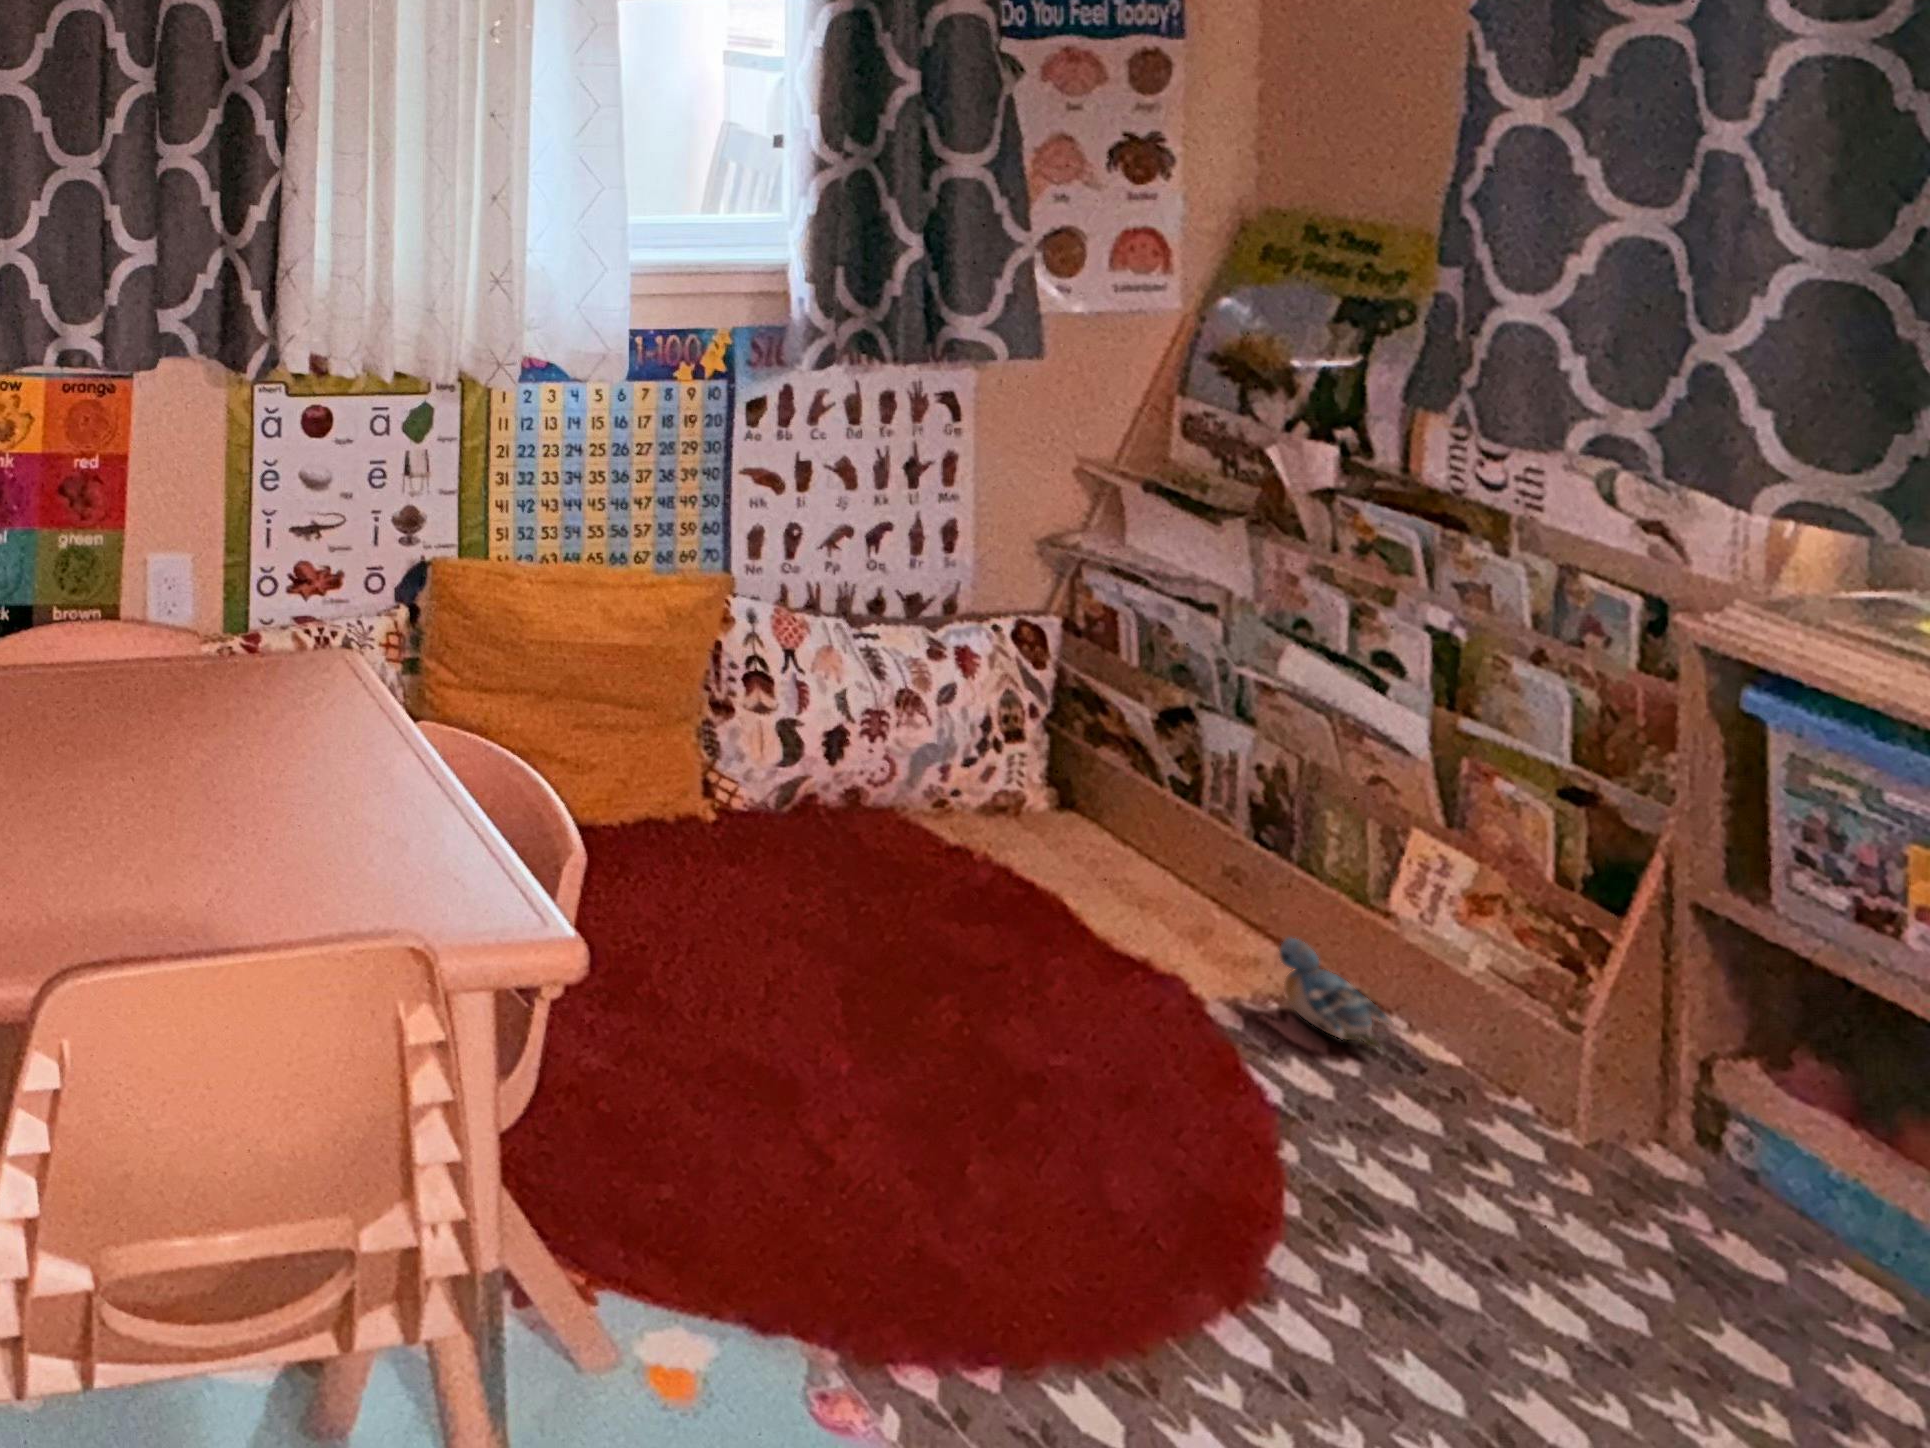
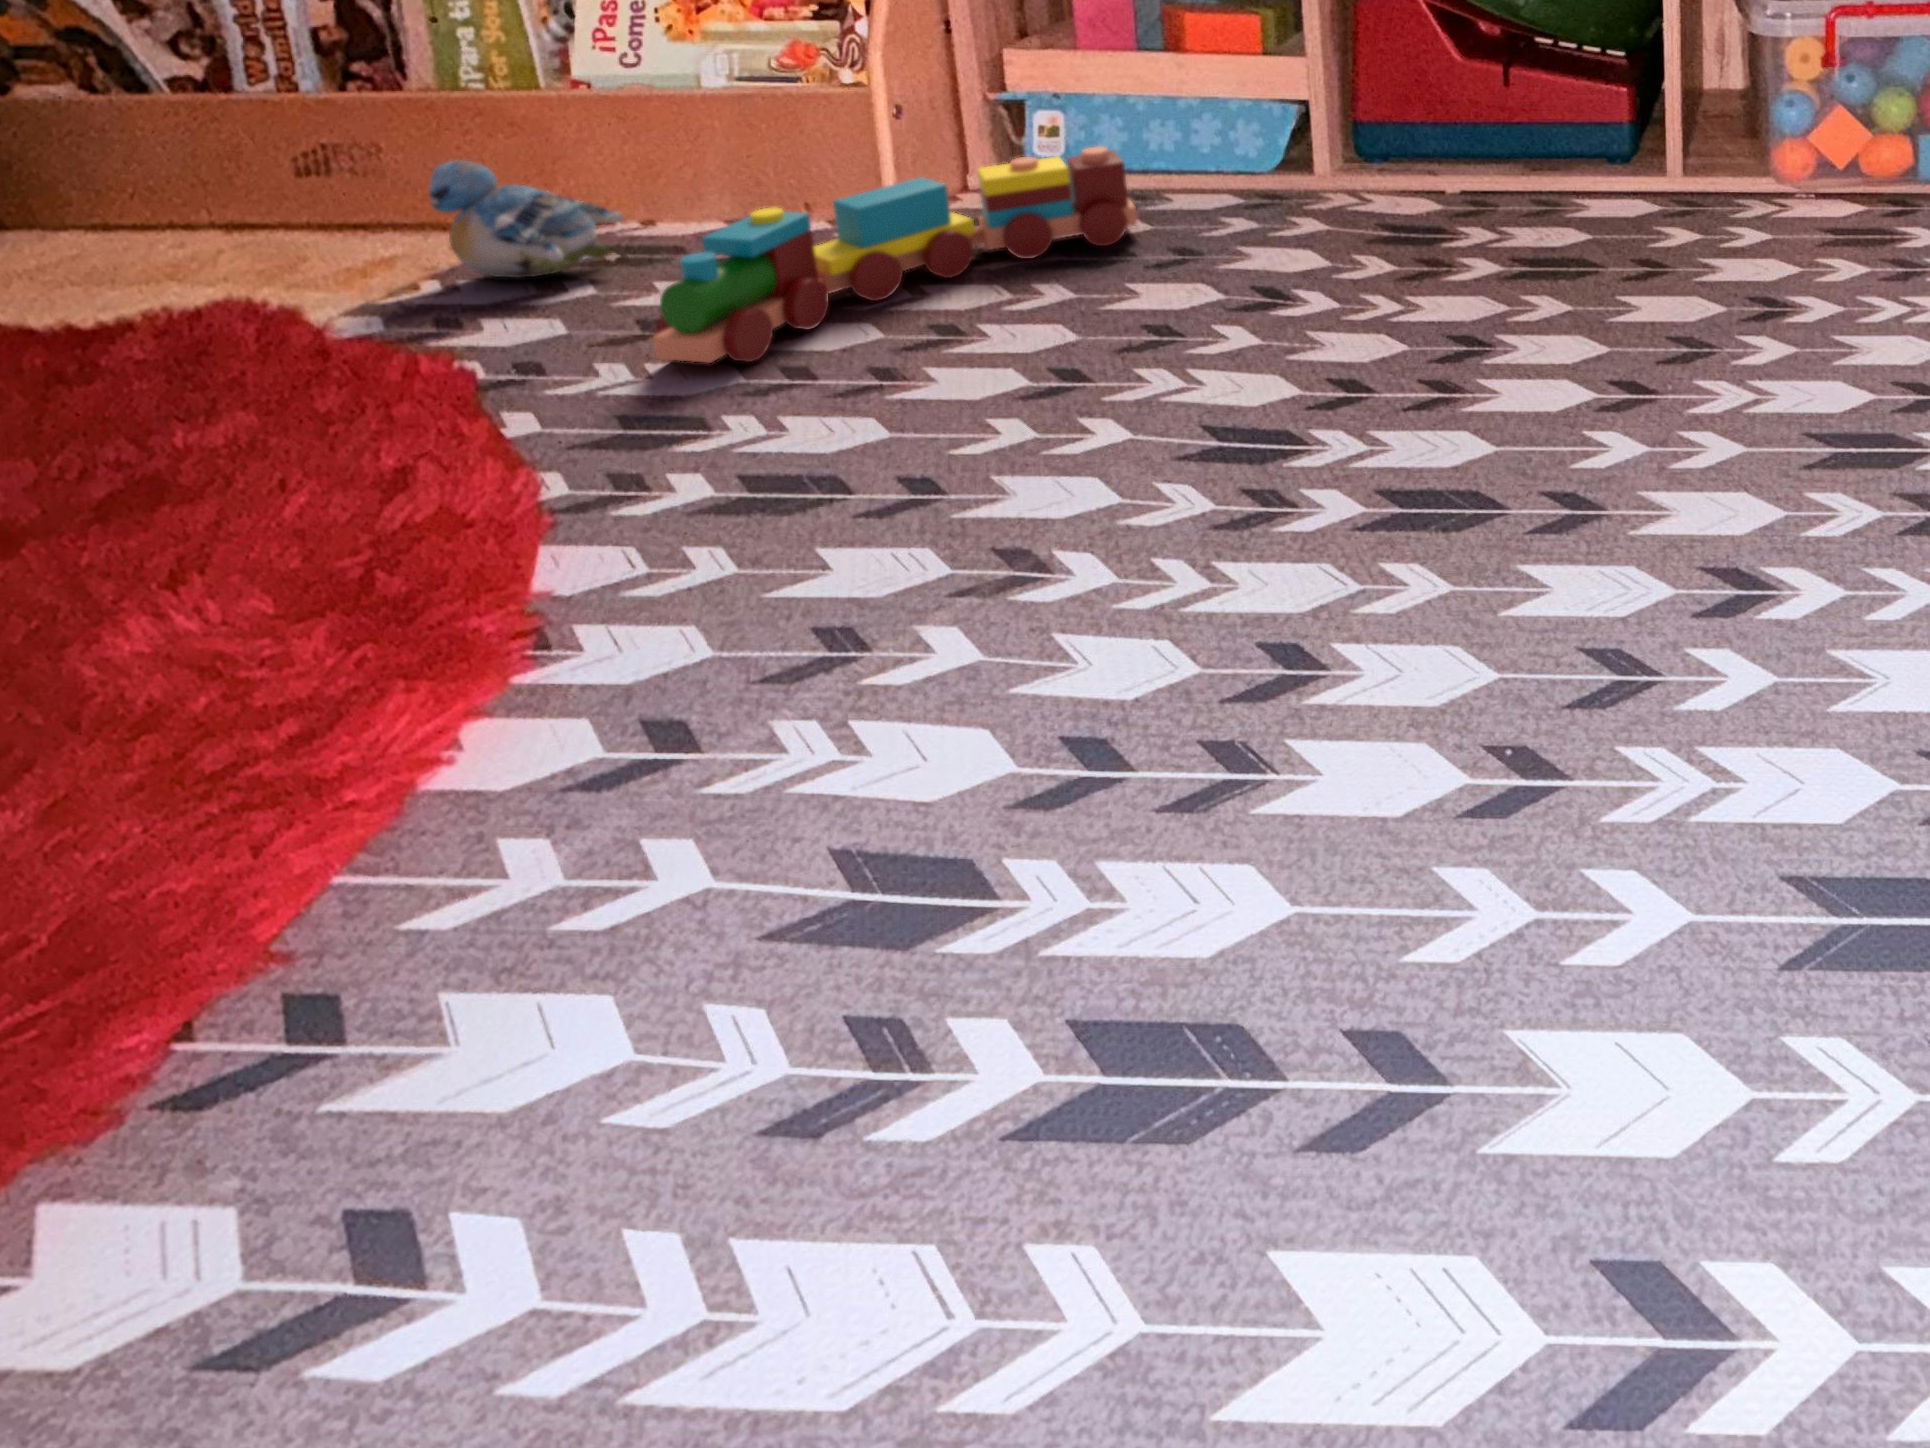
toy train: none [1363,1099,1789,1273] -> present [653,146,1137,363]

